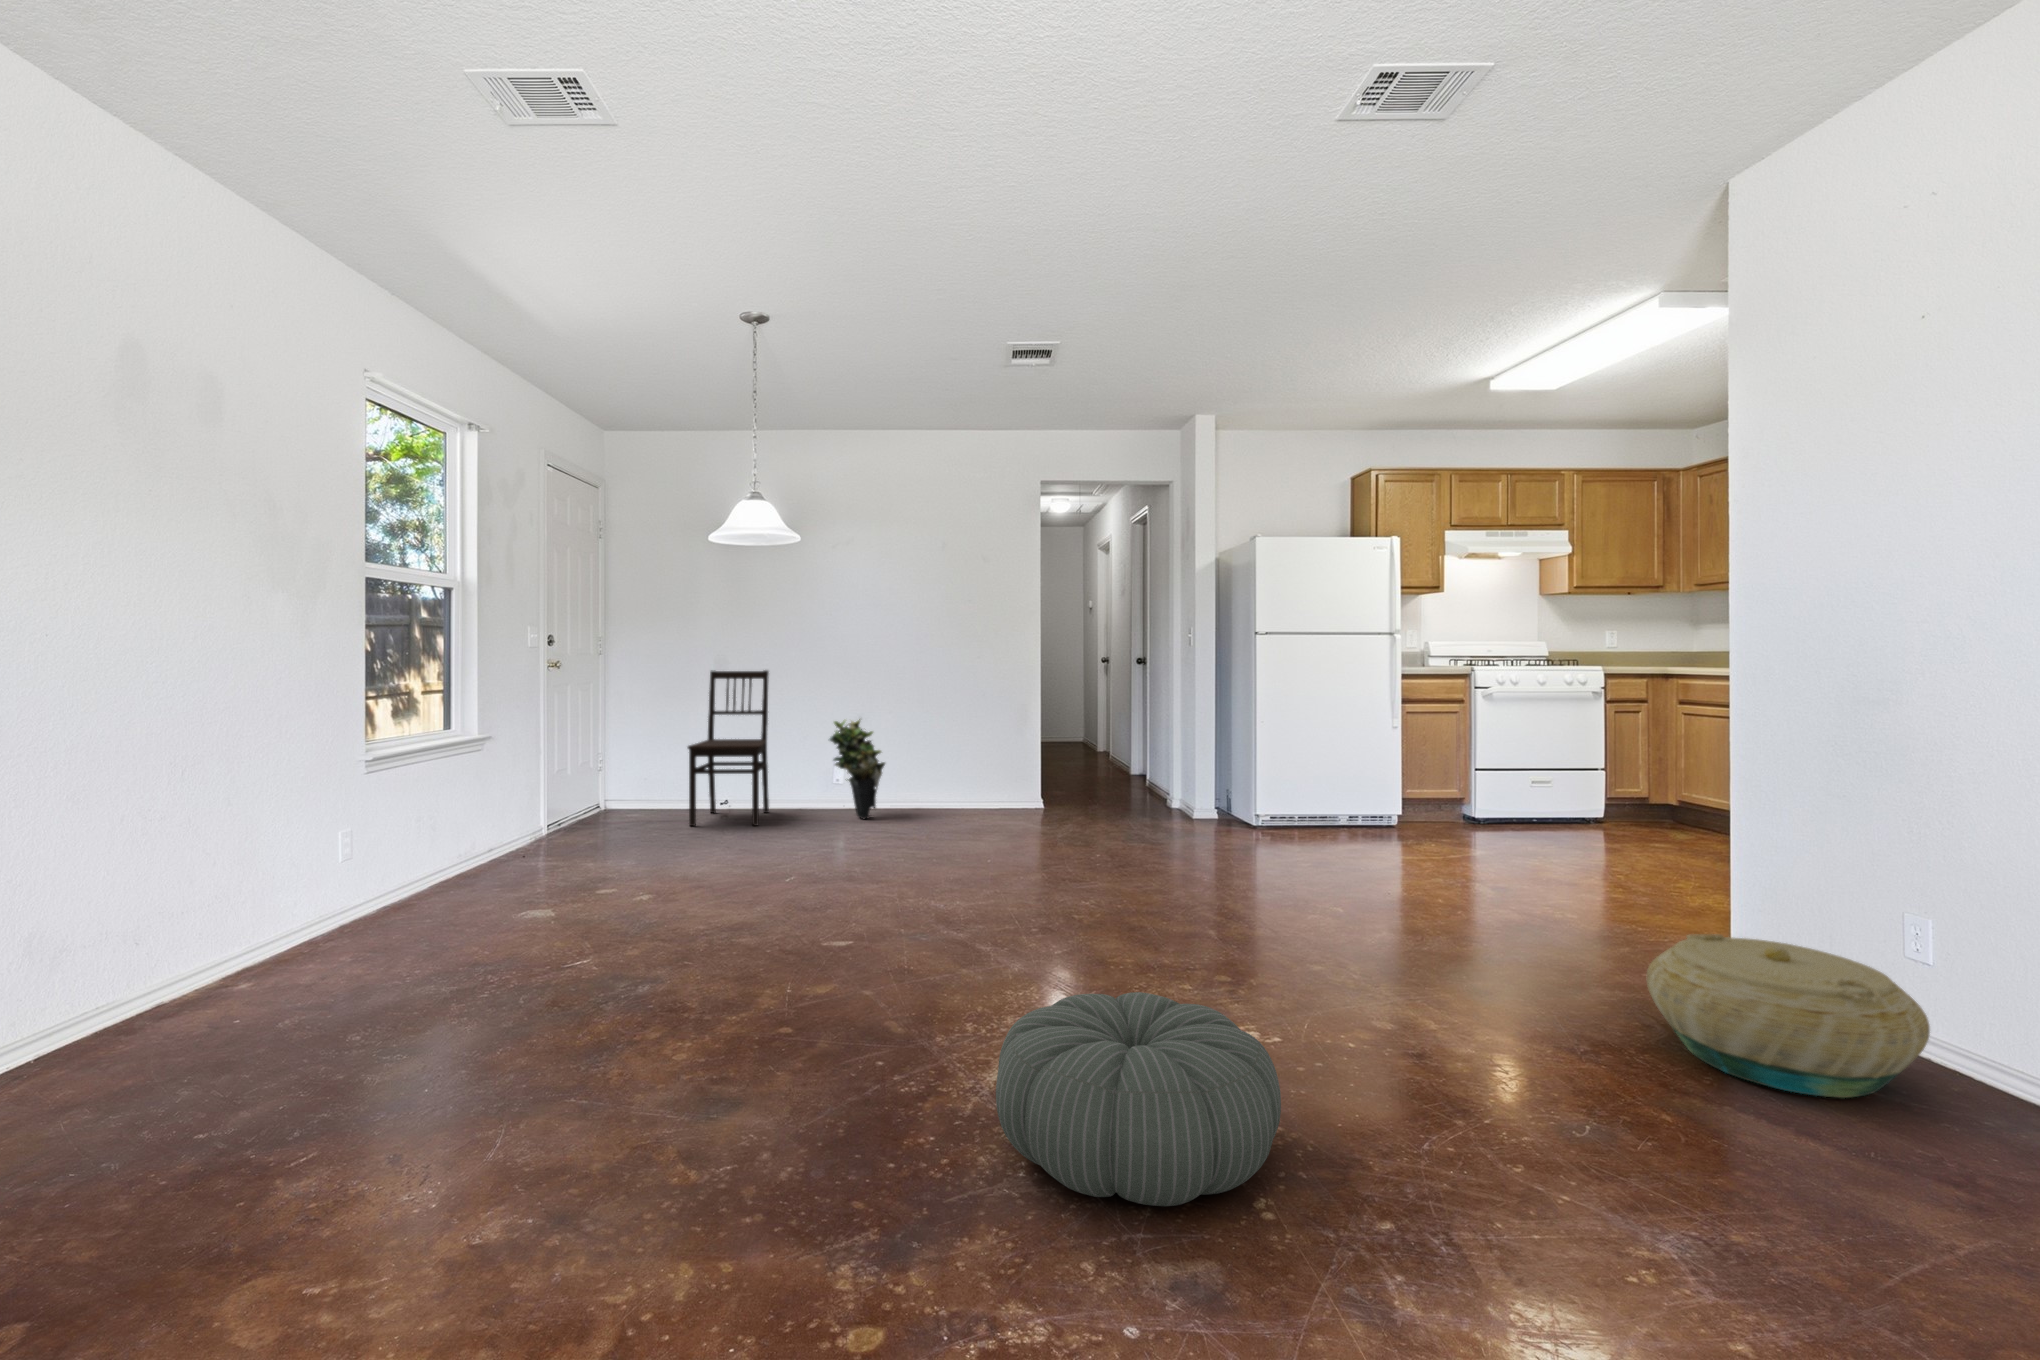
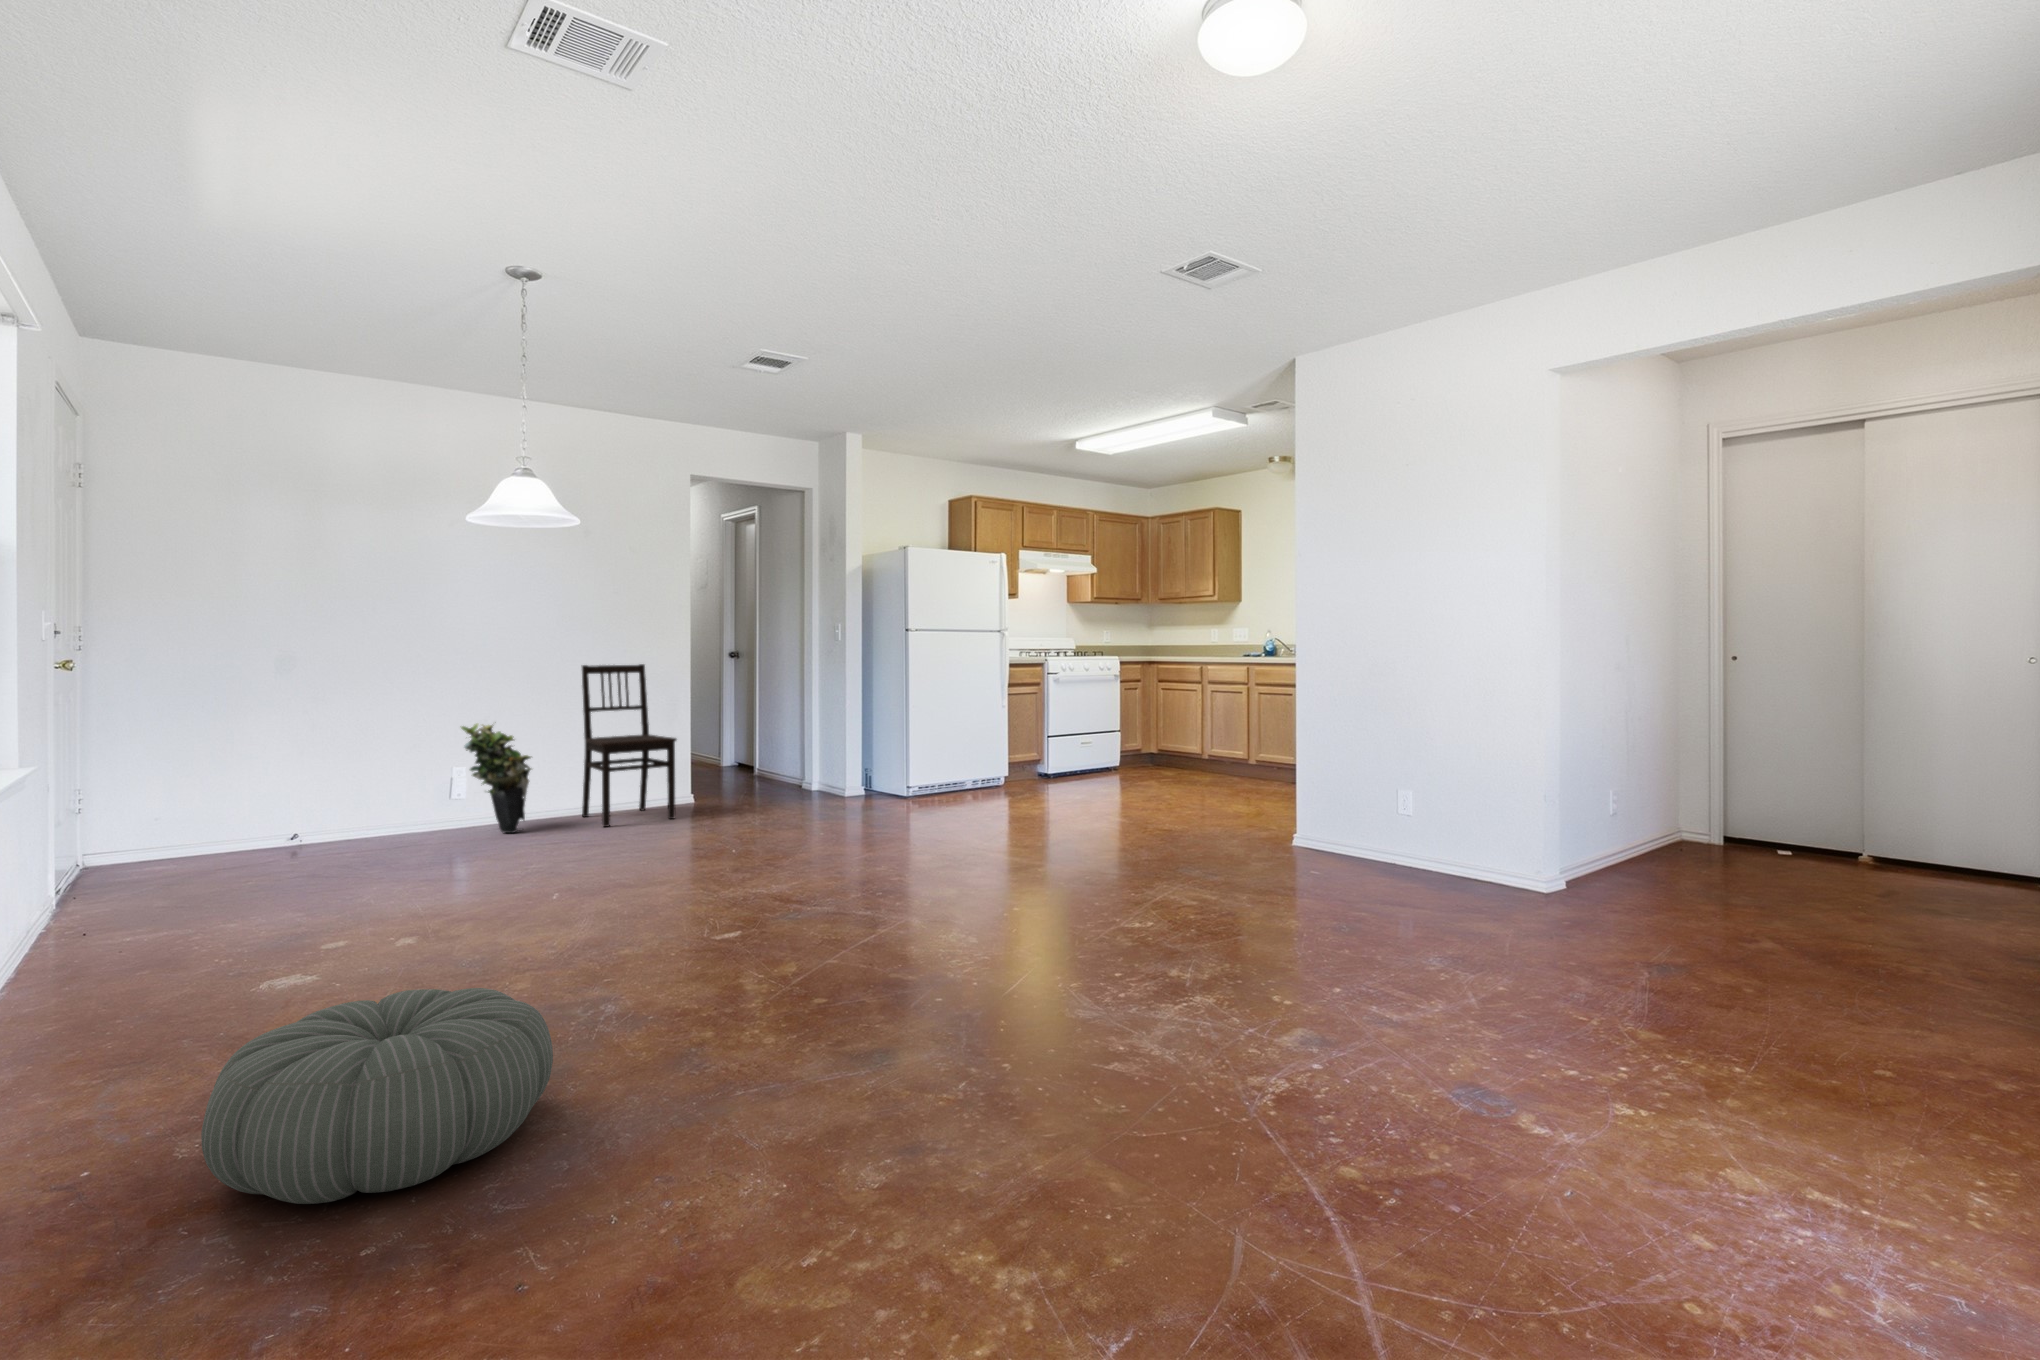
dining chair: present [688,670,769,826] -> present [582,664,676,827]
basket: present [1646,934,1930,1098] -> none [1270,803,1396,879]
pouf: present [996,992,1281,1206] -> present [201,988,553,1204]

